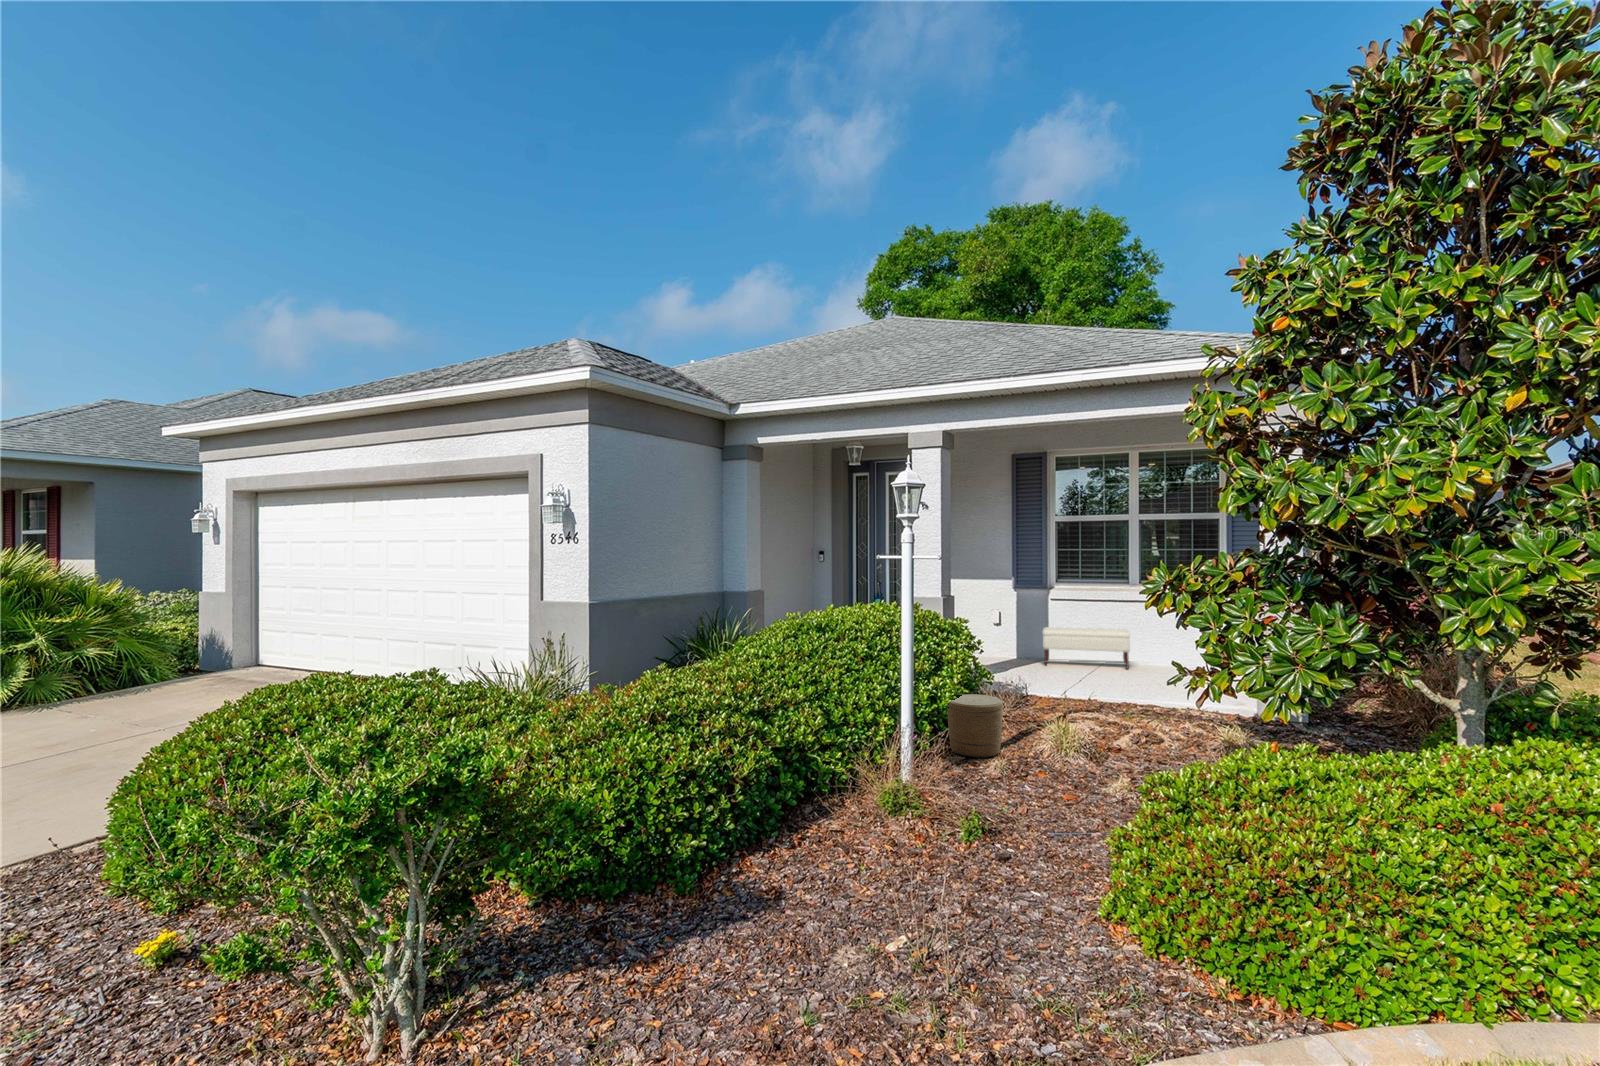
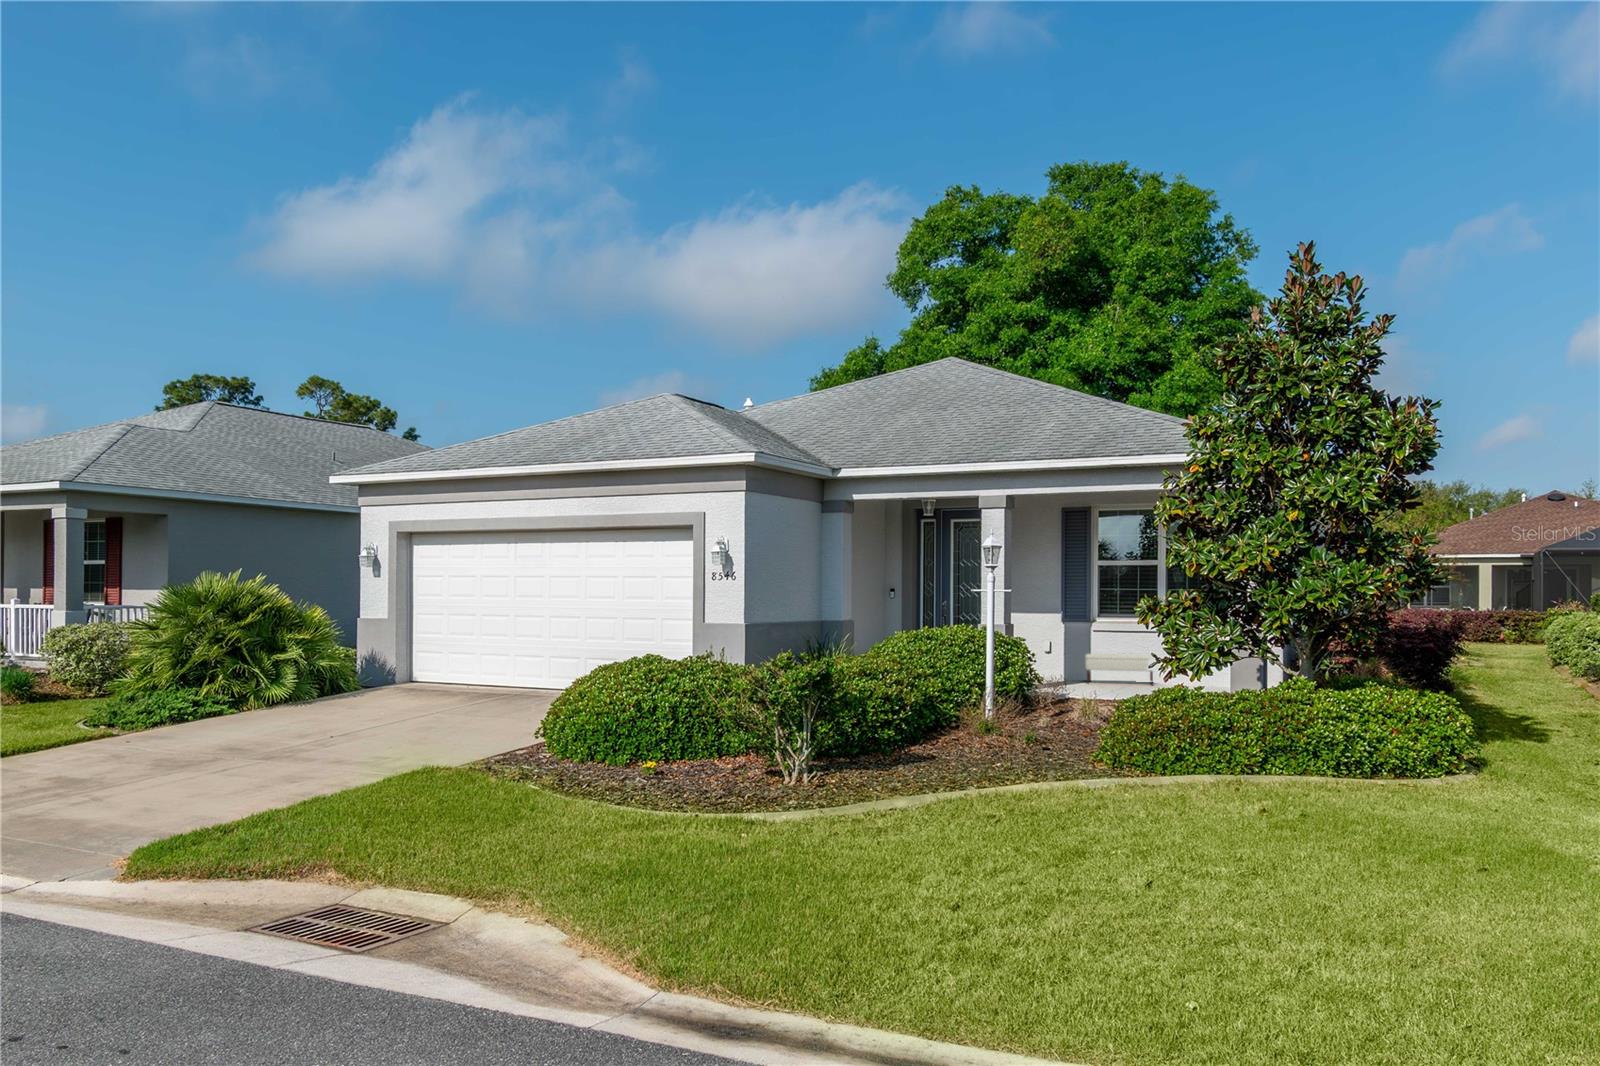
woven basket: present [948,694,1003,758] -> none [1015,684,1051,721]

